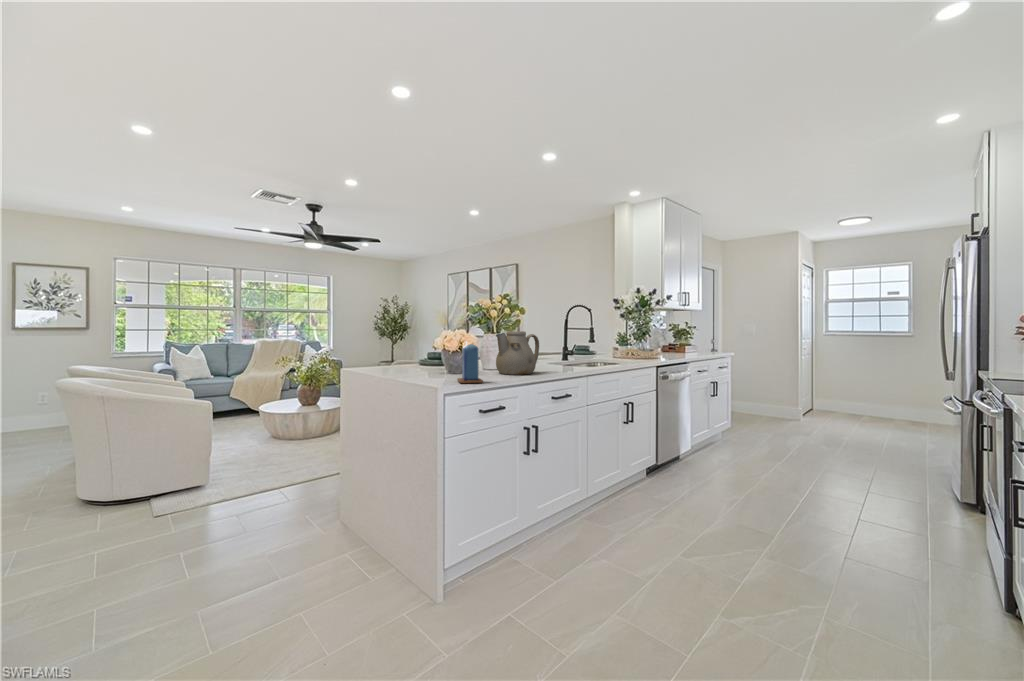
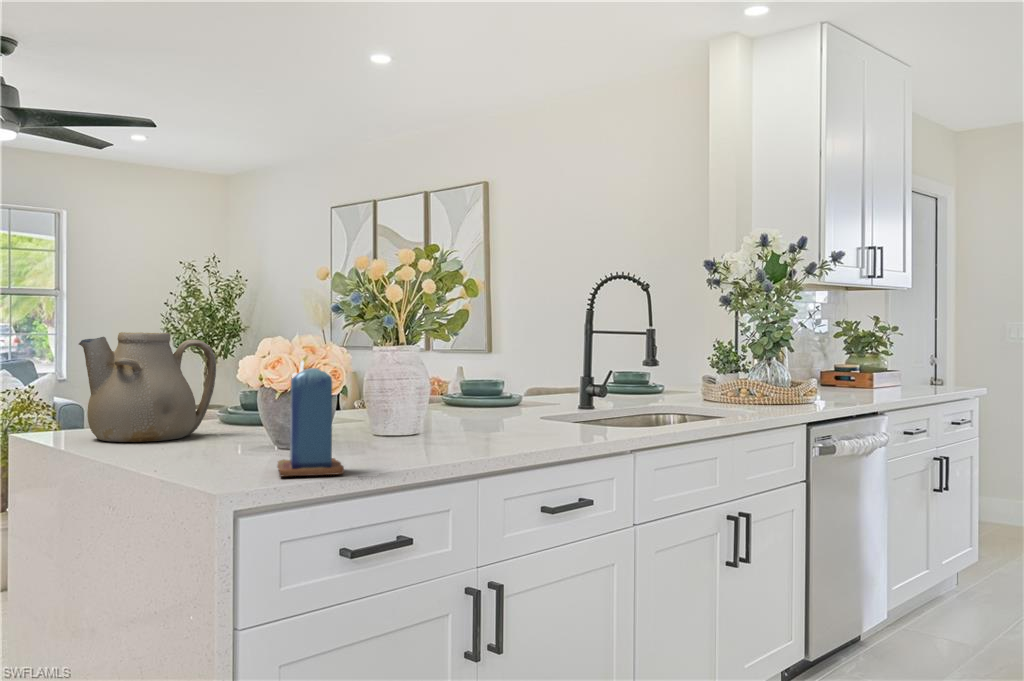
teapot: present [496,331,539,375] -> present [79,332,216,442]

